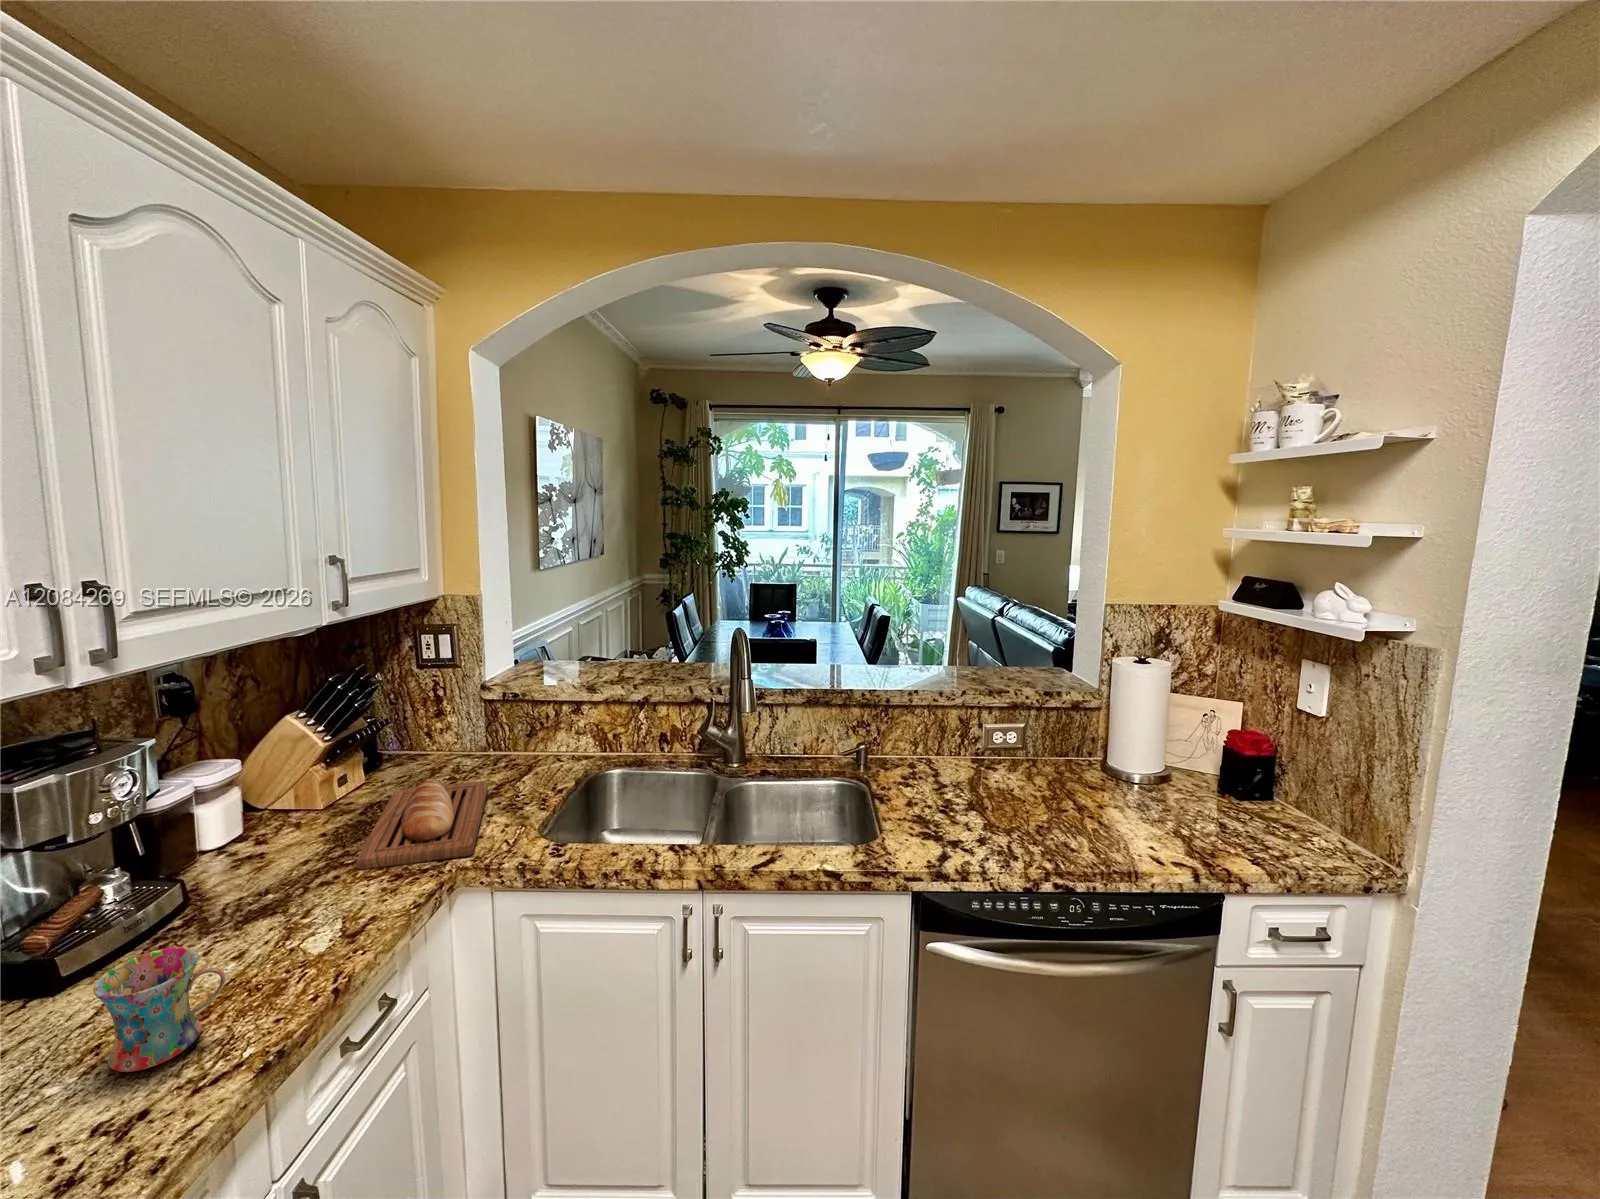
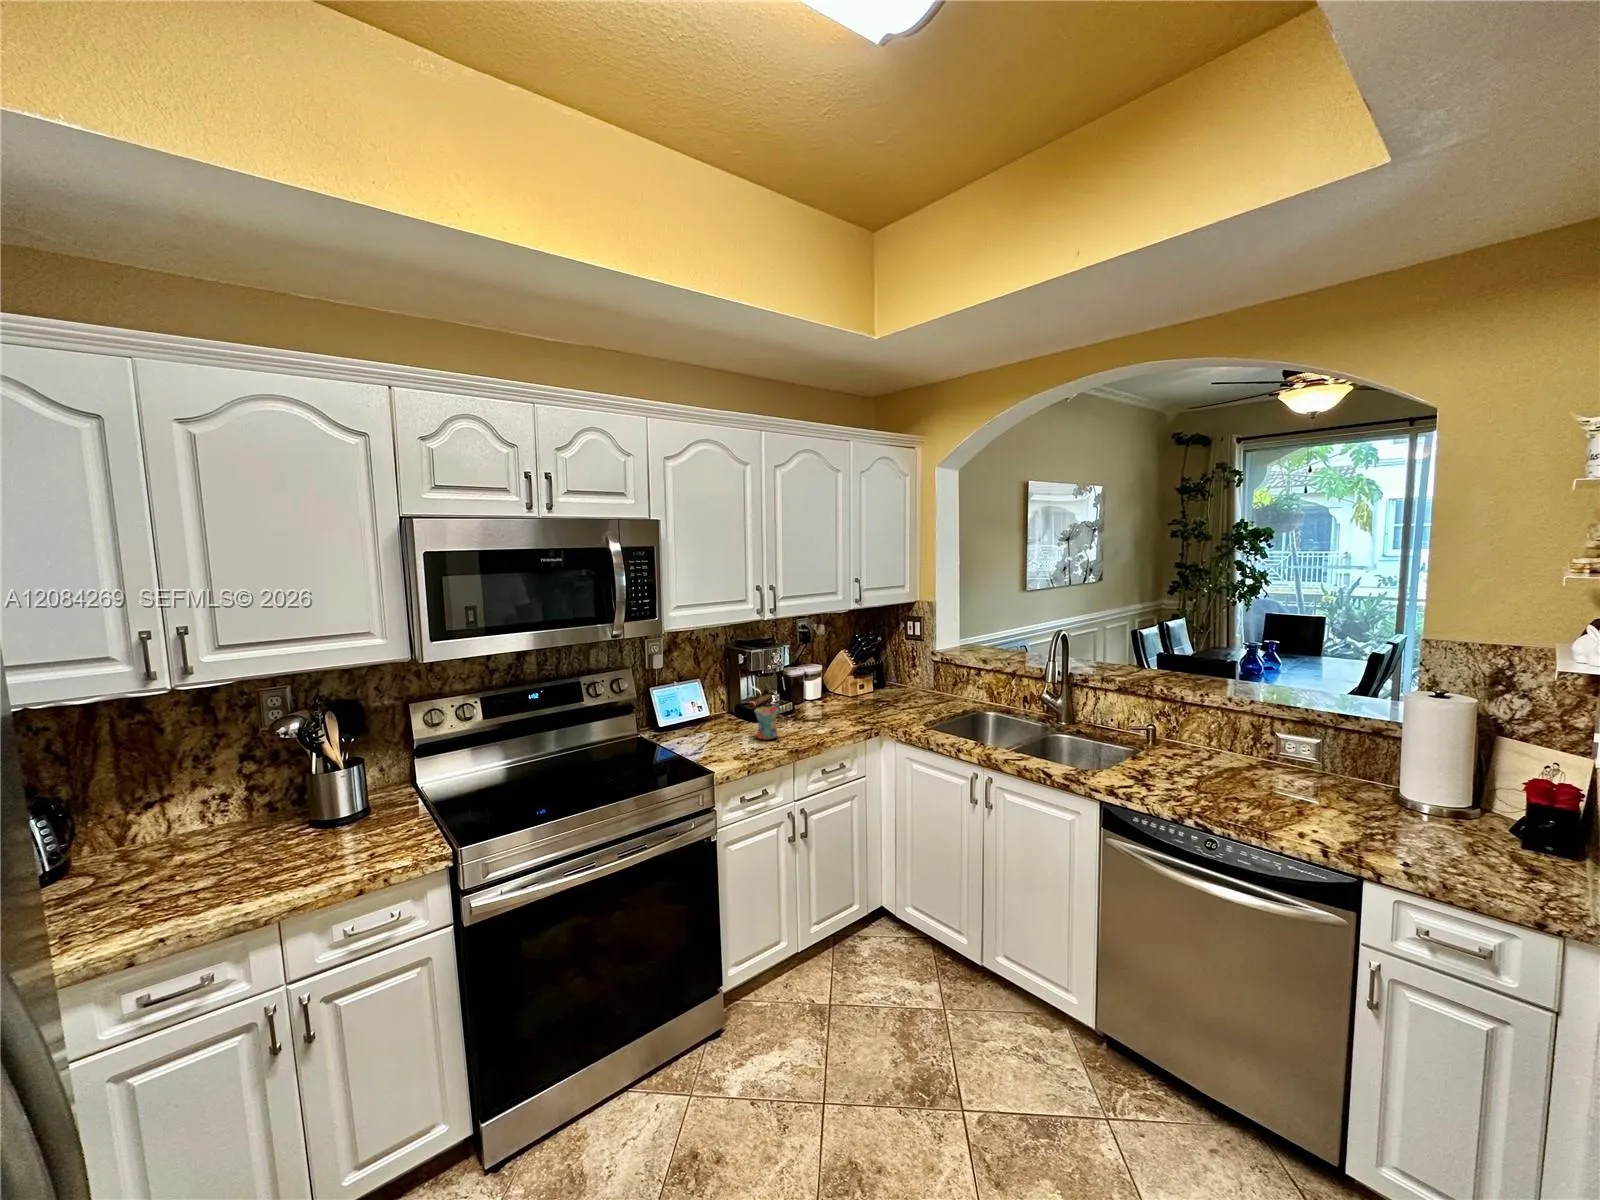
bread loaf: present [356,779,488,869] -> none [847,691,919,722]

